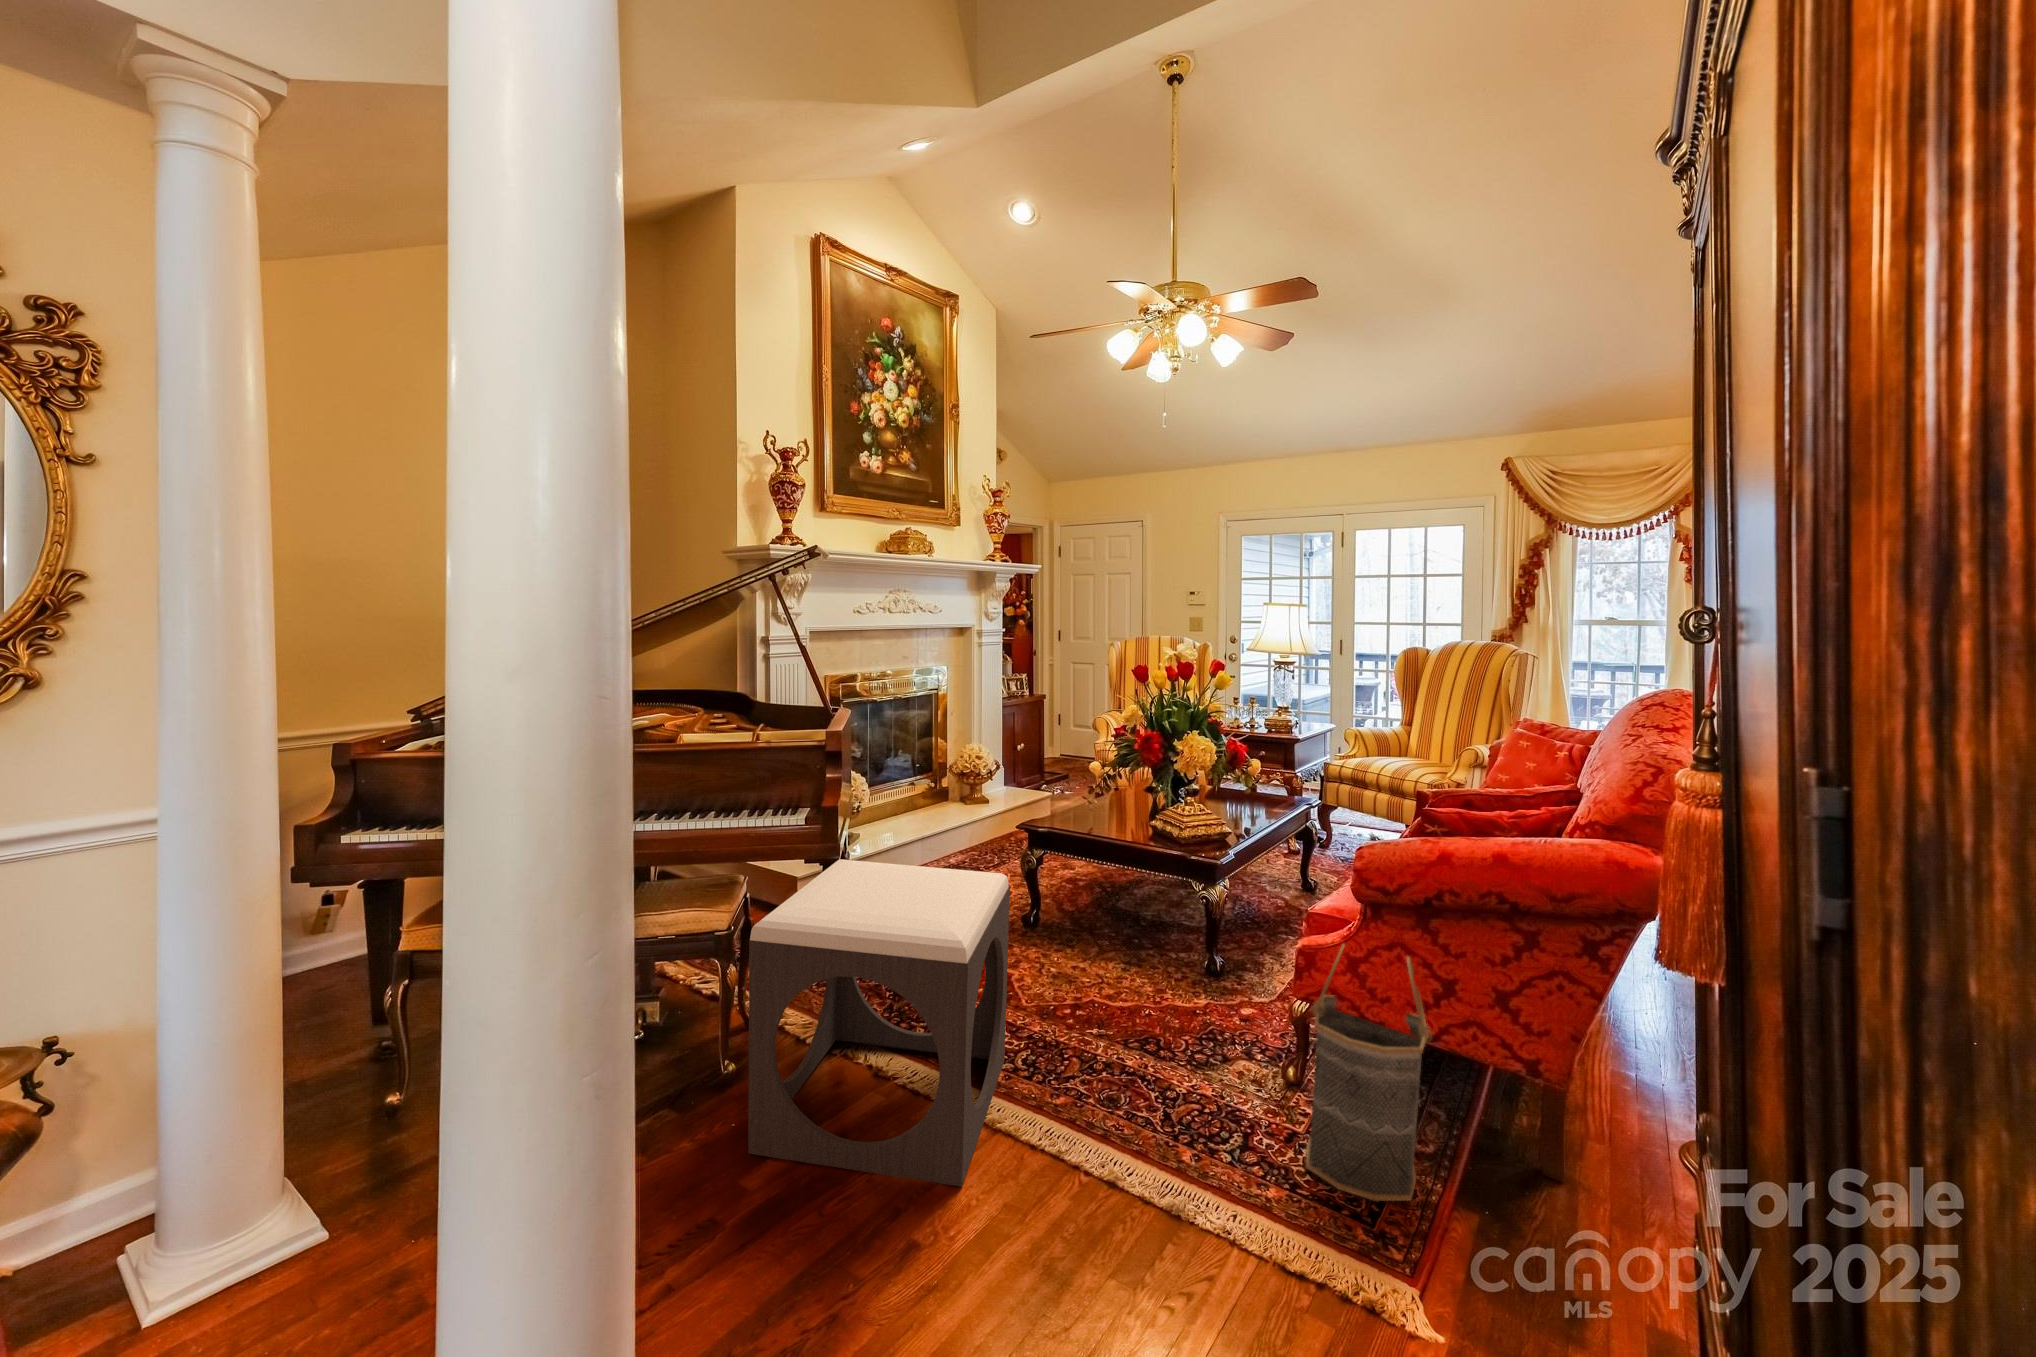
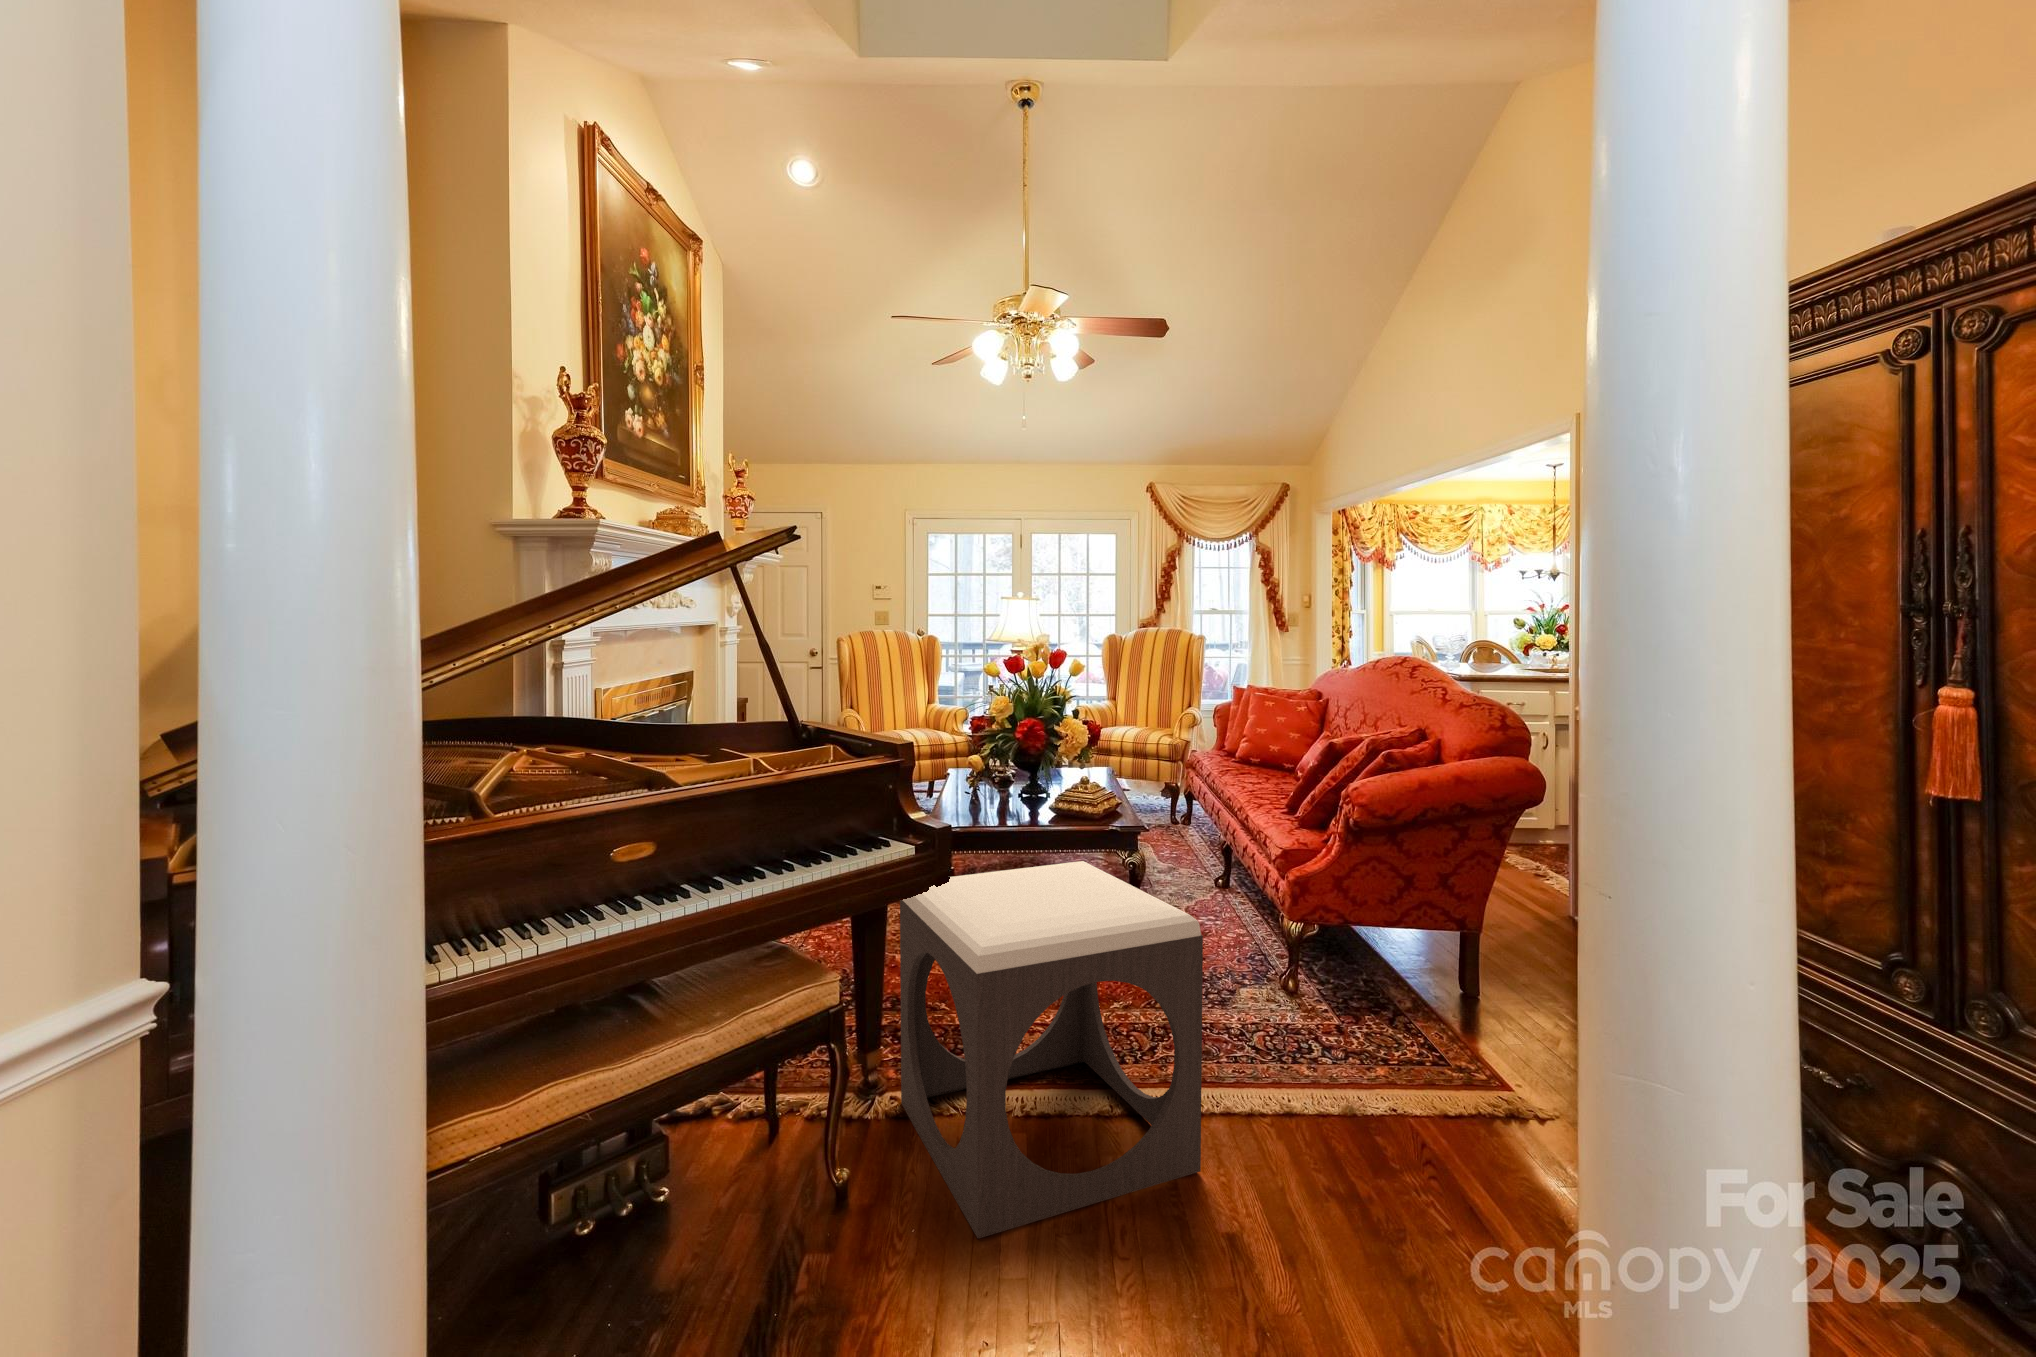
basket: present [1306,944,1432,1201] -> none [1356,855,1465,1057]

